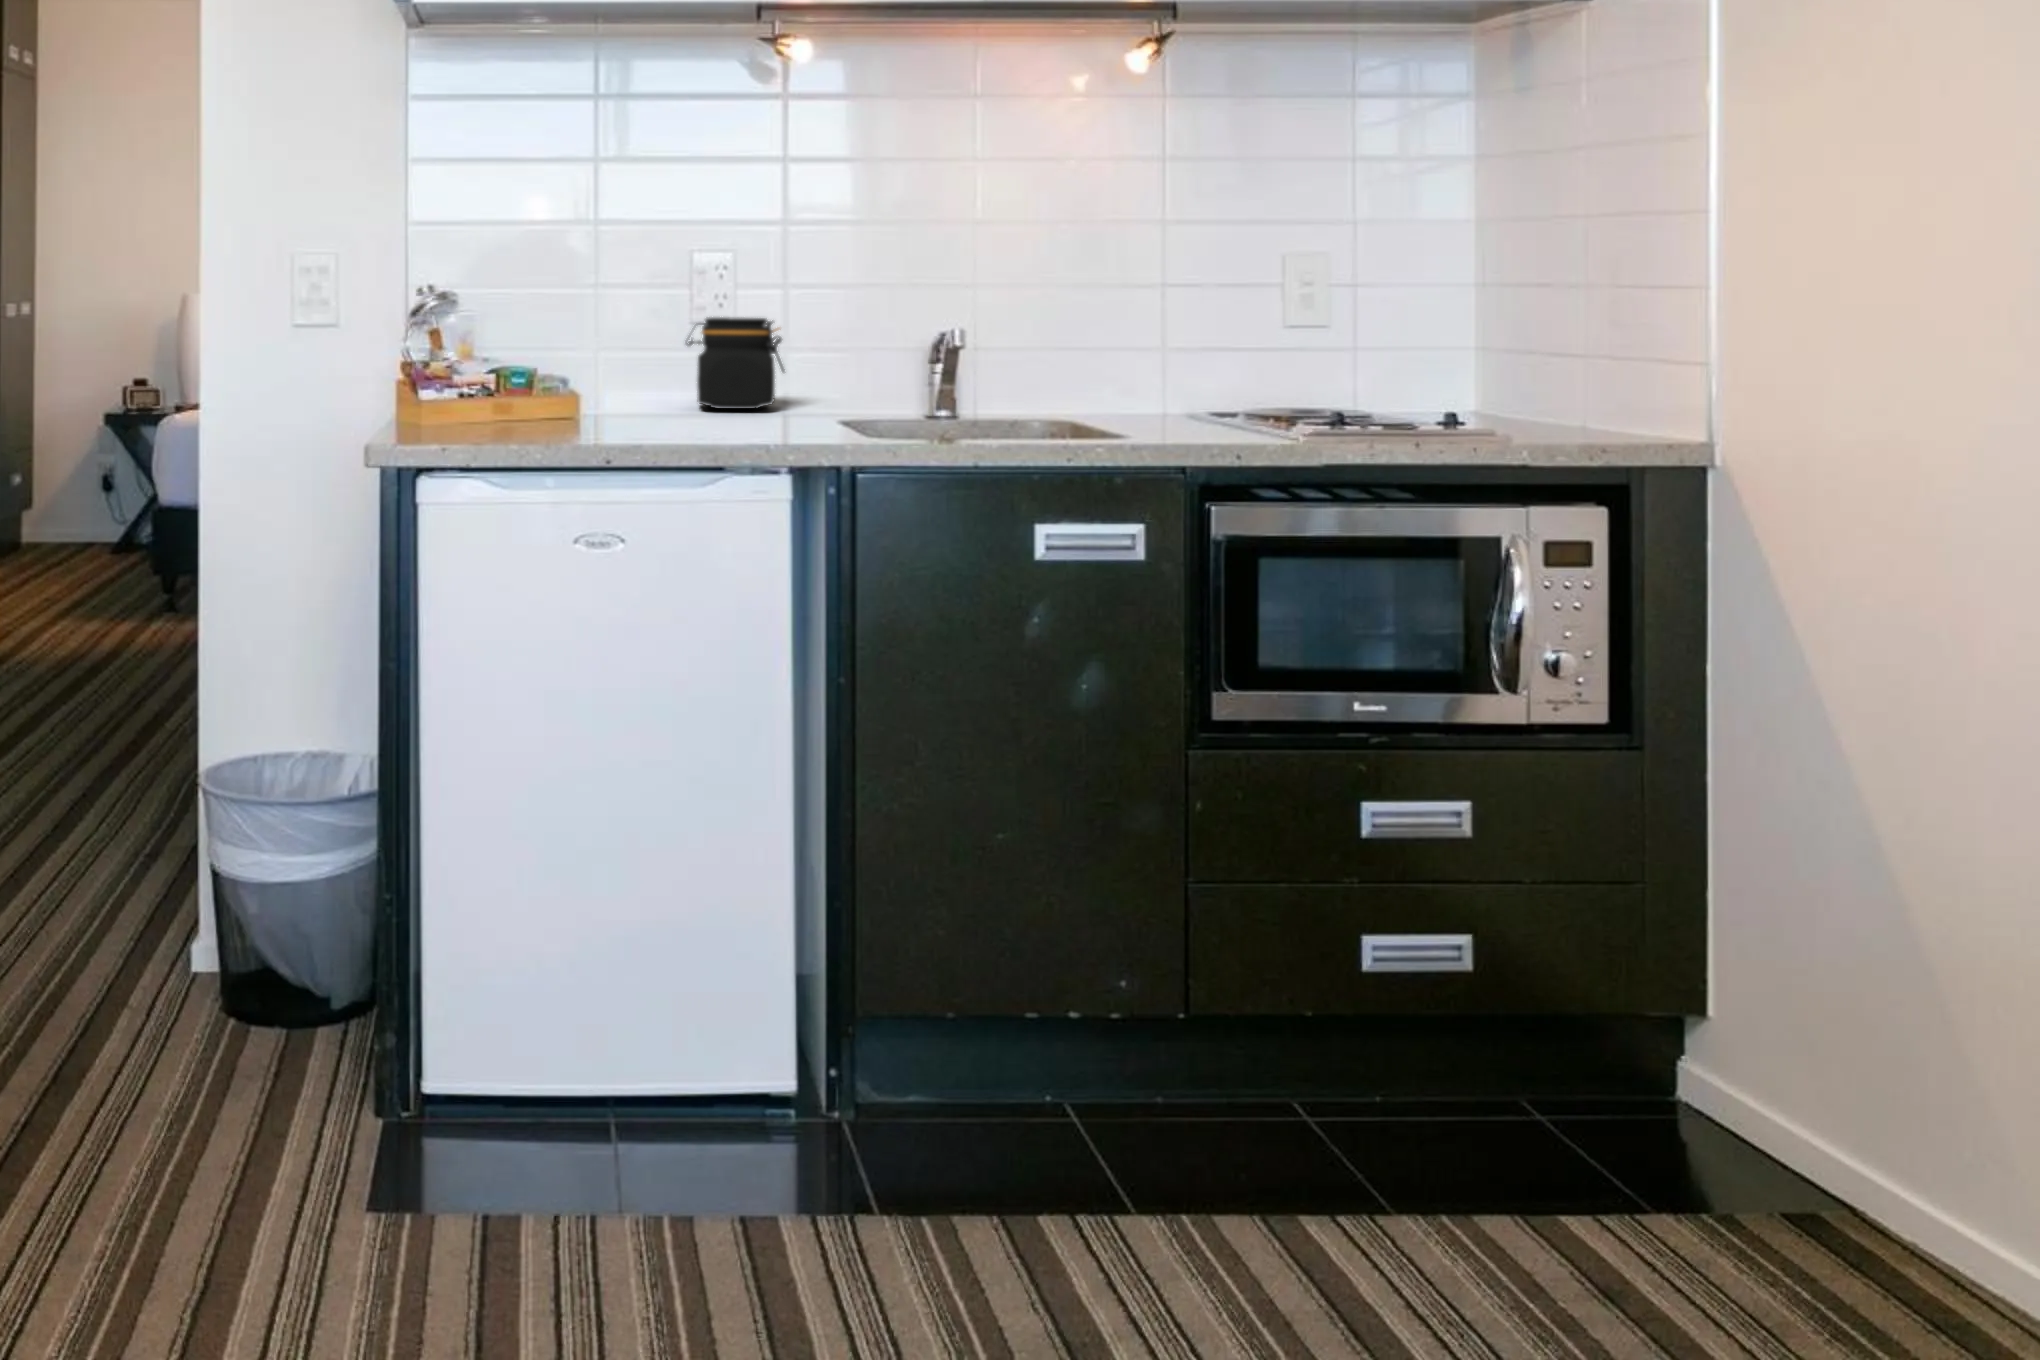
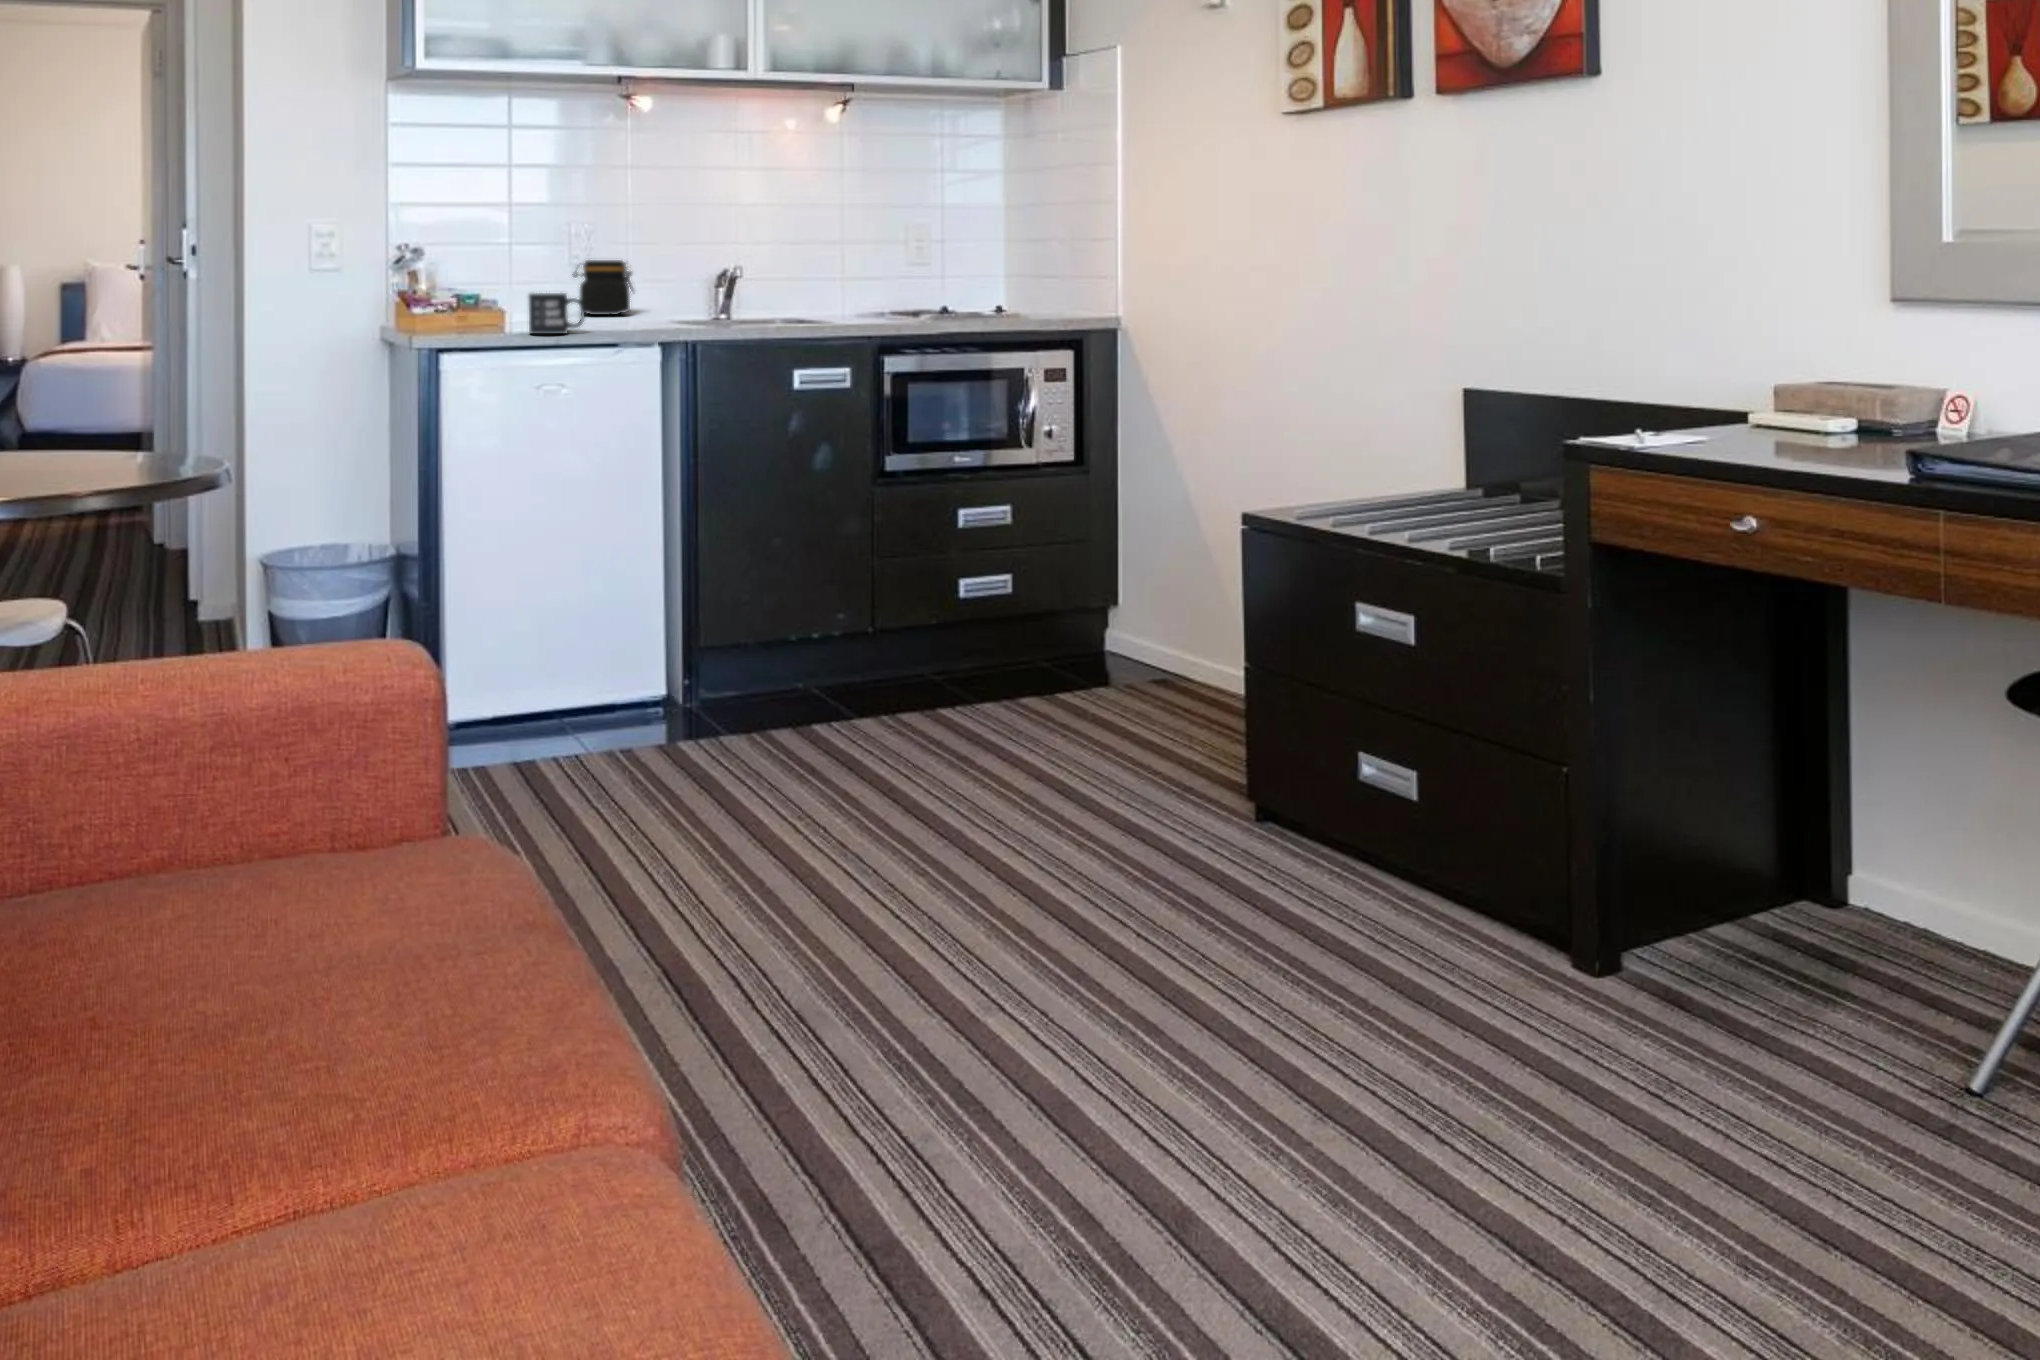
mug: none [578,376,673,448] -> present [529,293,585,334]

